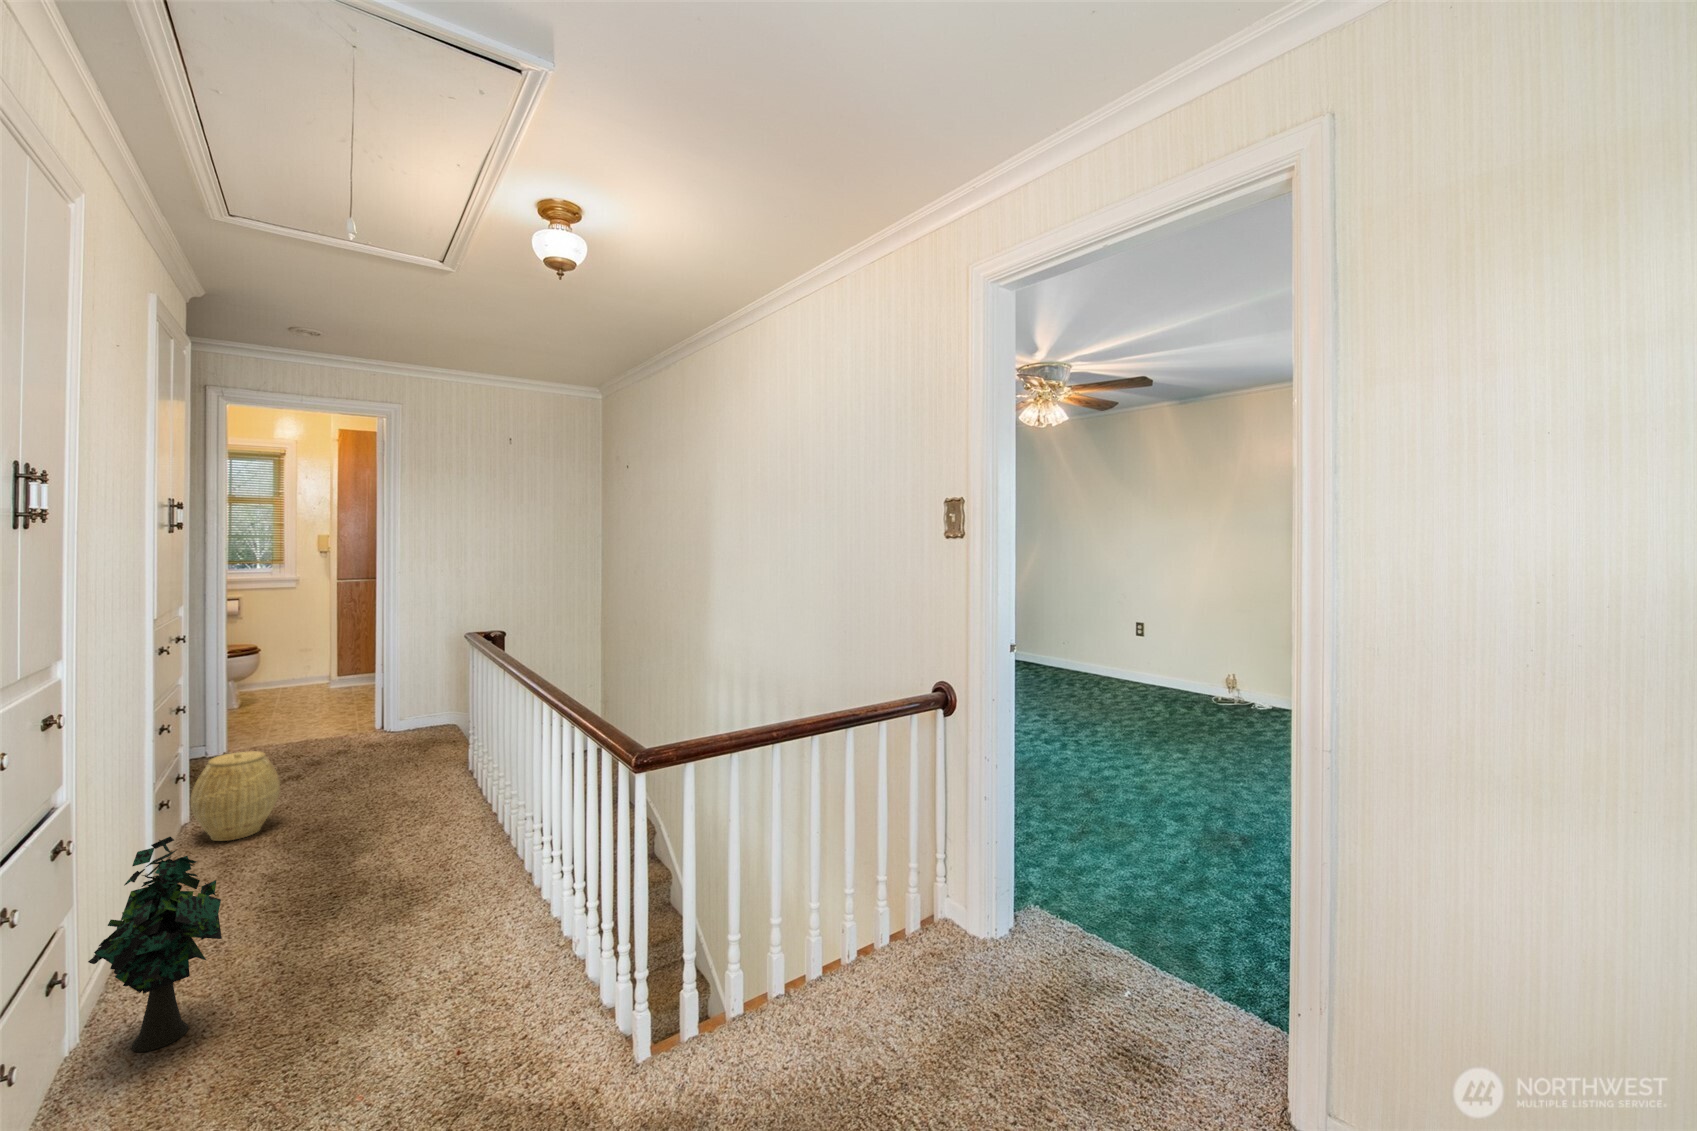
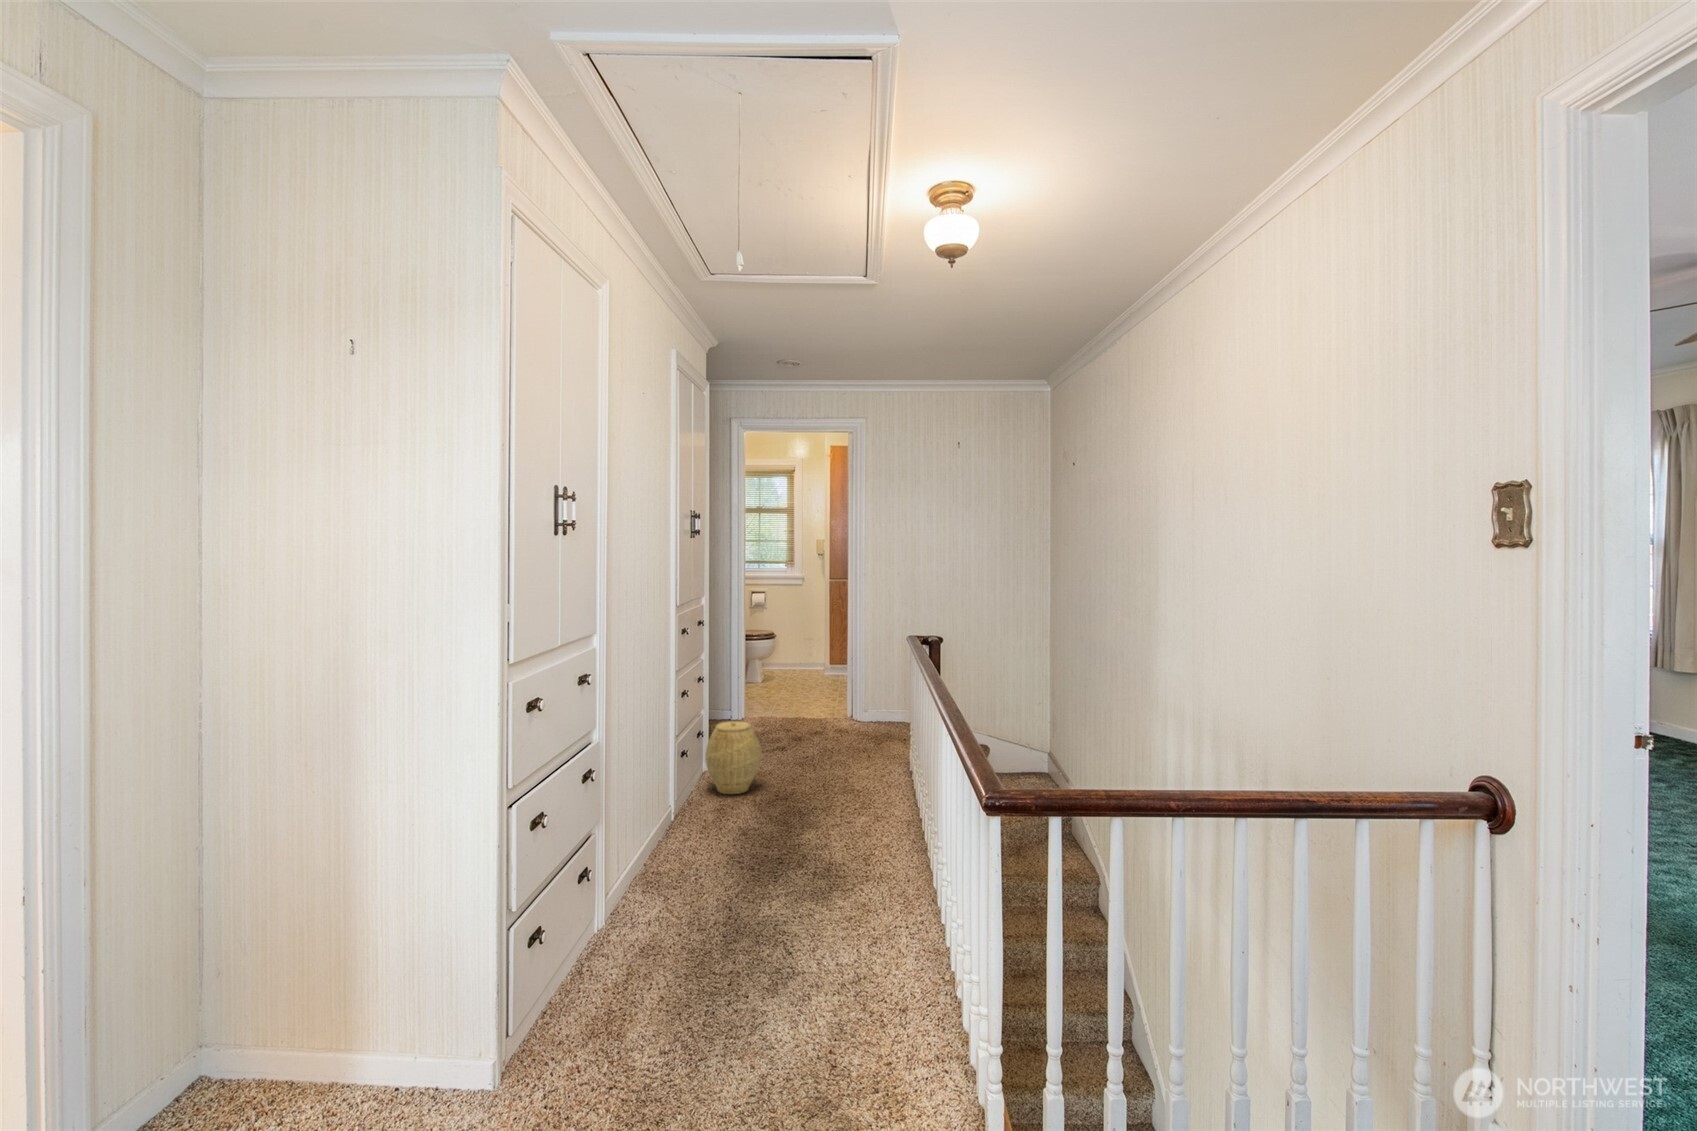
decorative plant: present [88,837,222,1052] -> none [606,781,684,951]

